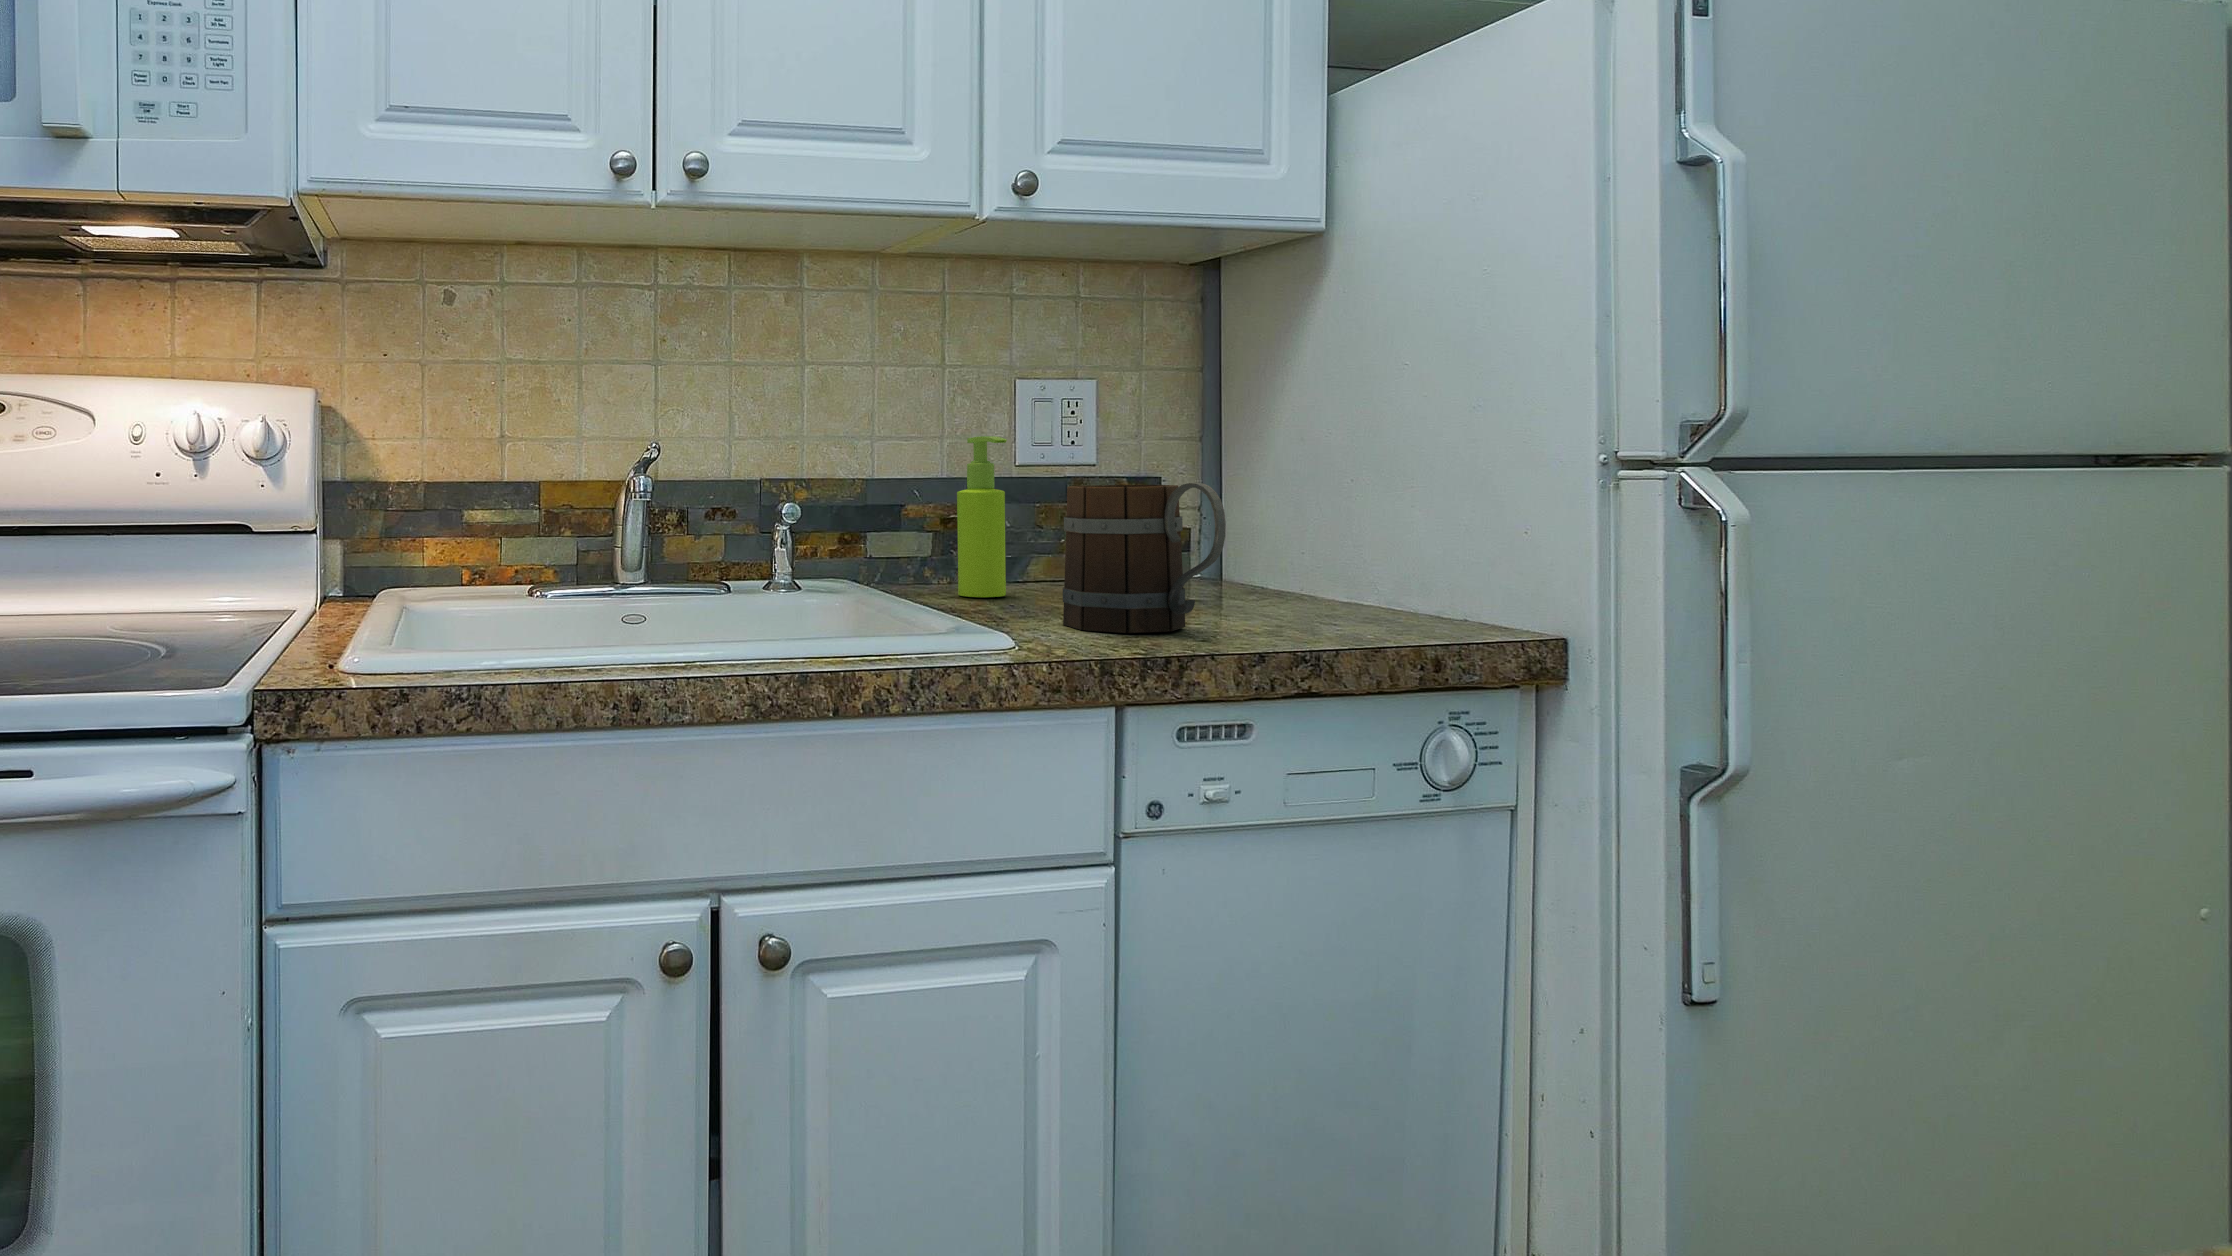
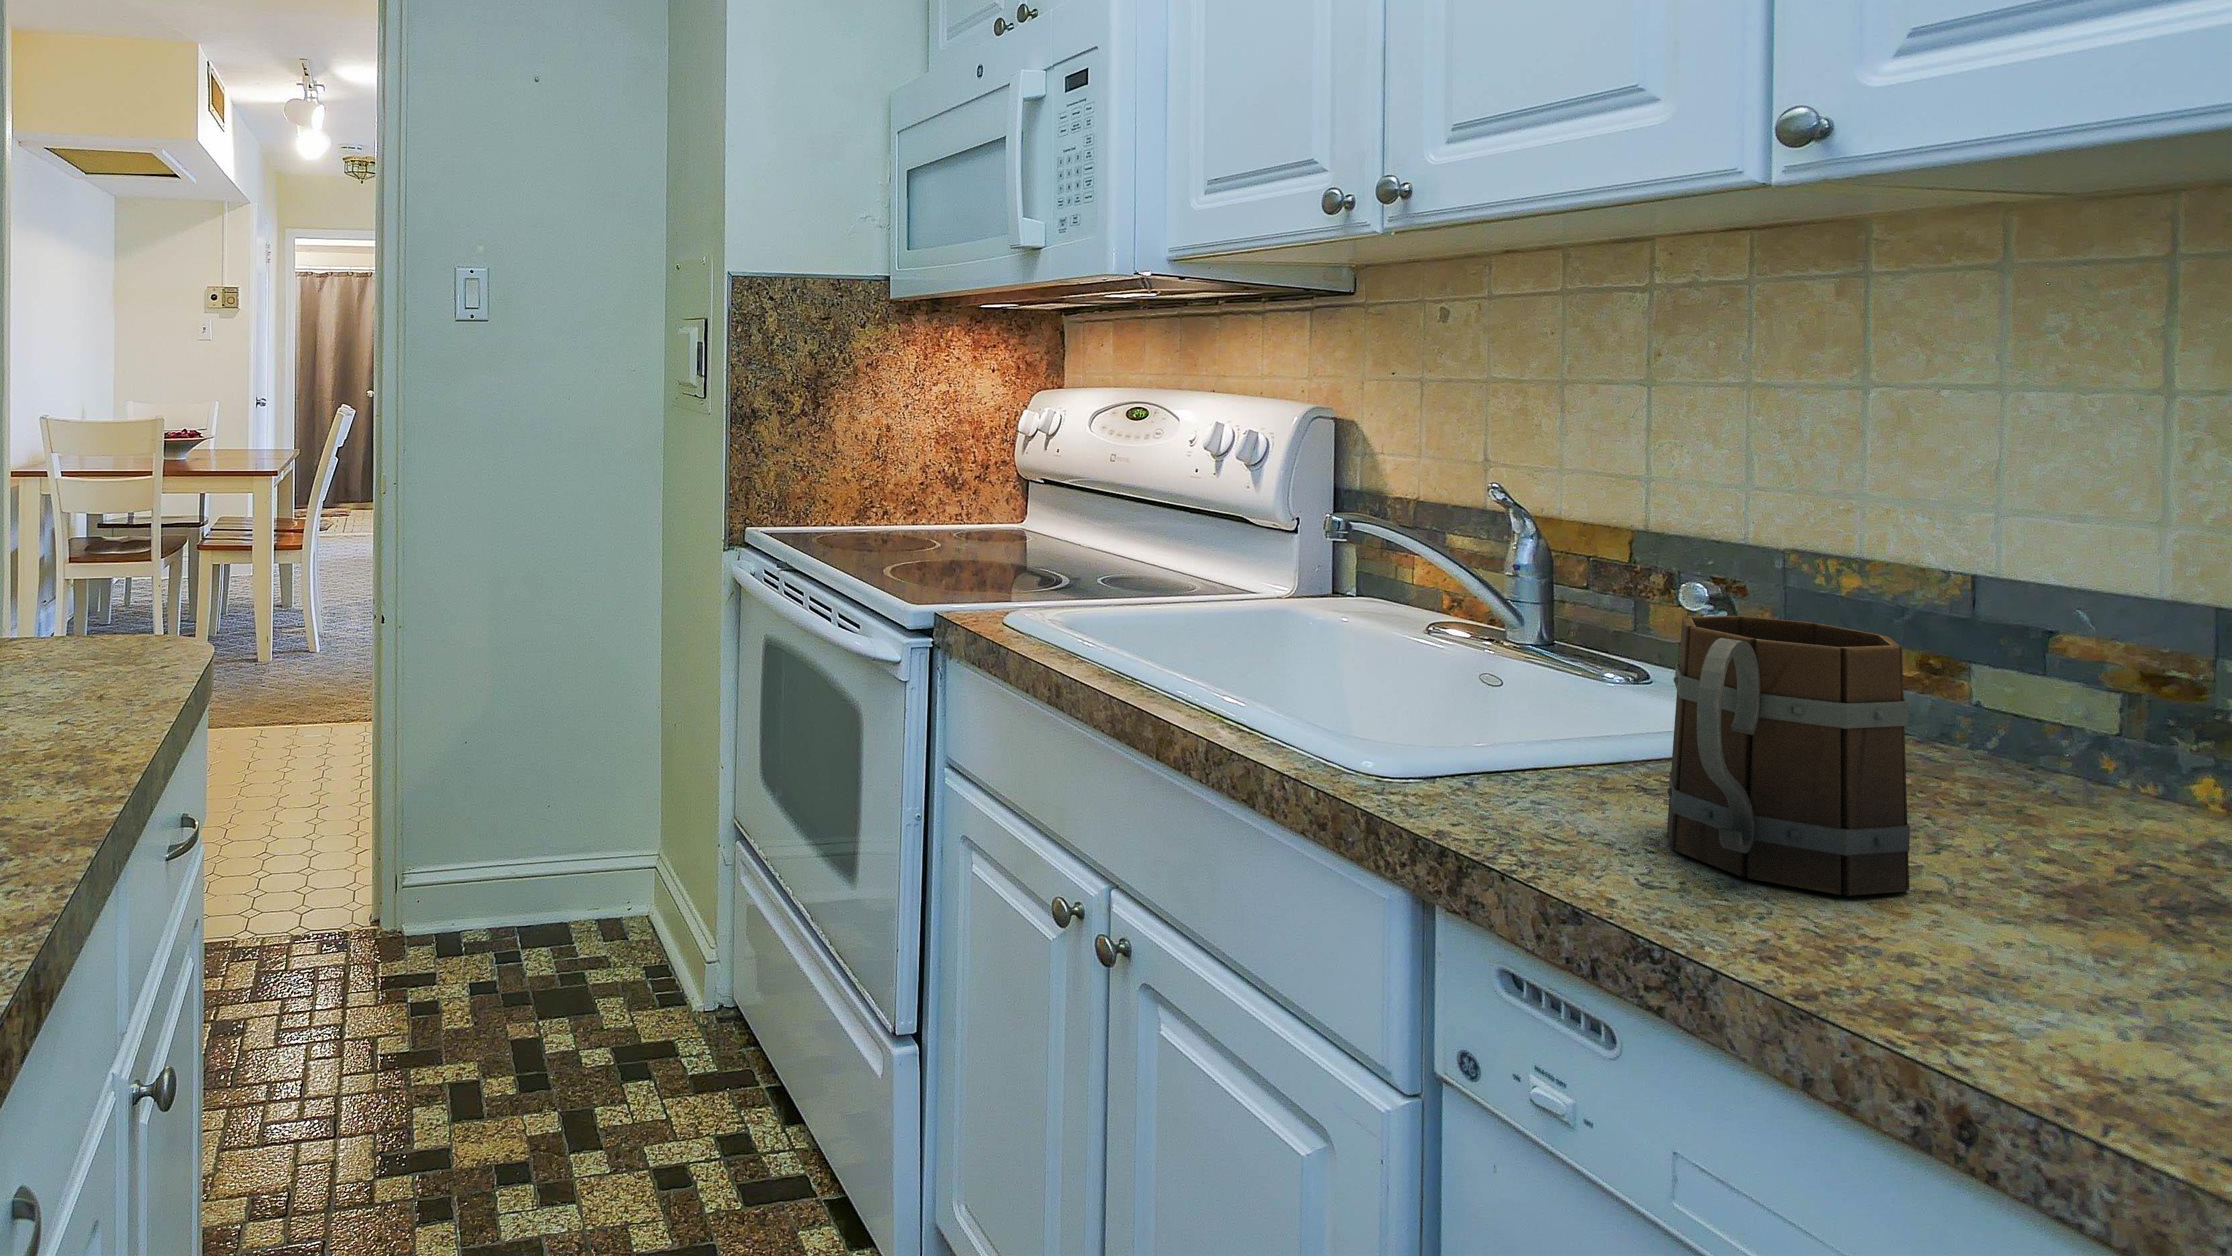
soap dispenser: present [957,436,1007,597] -> none [1992,527,2115,818]

